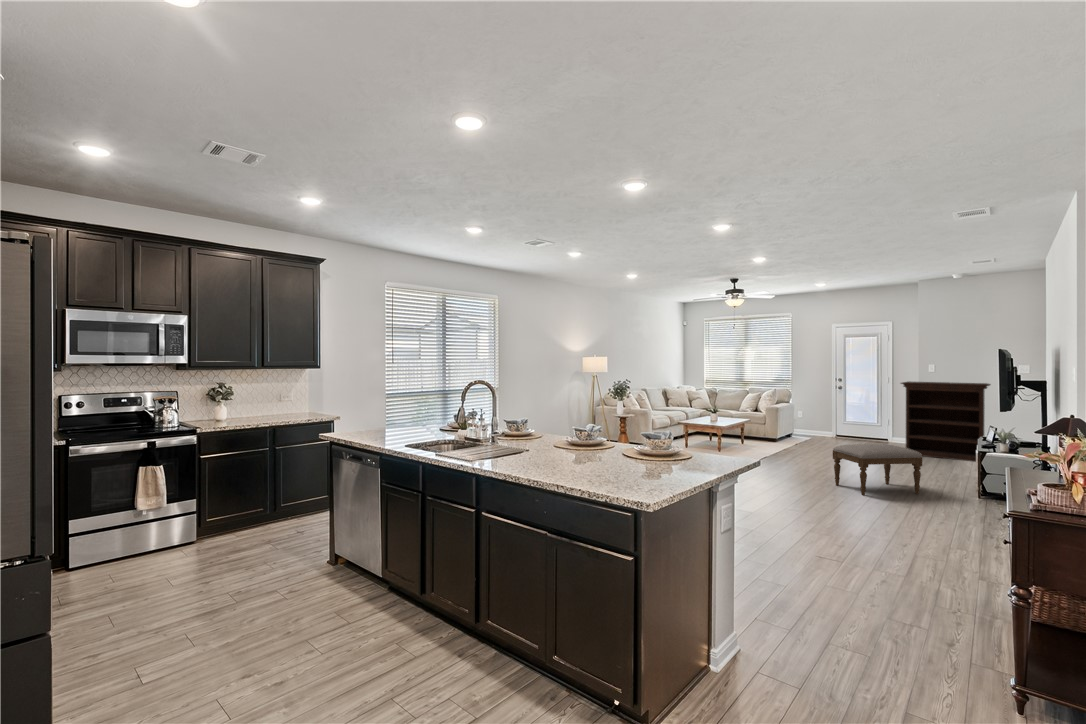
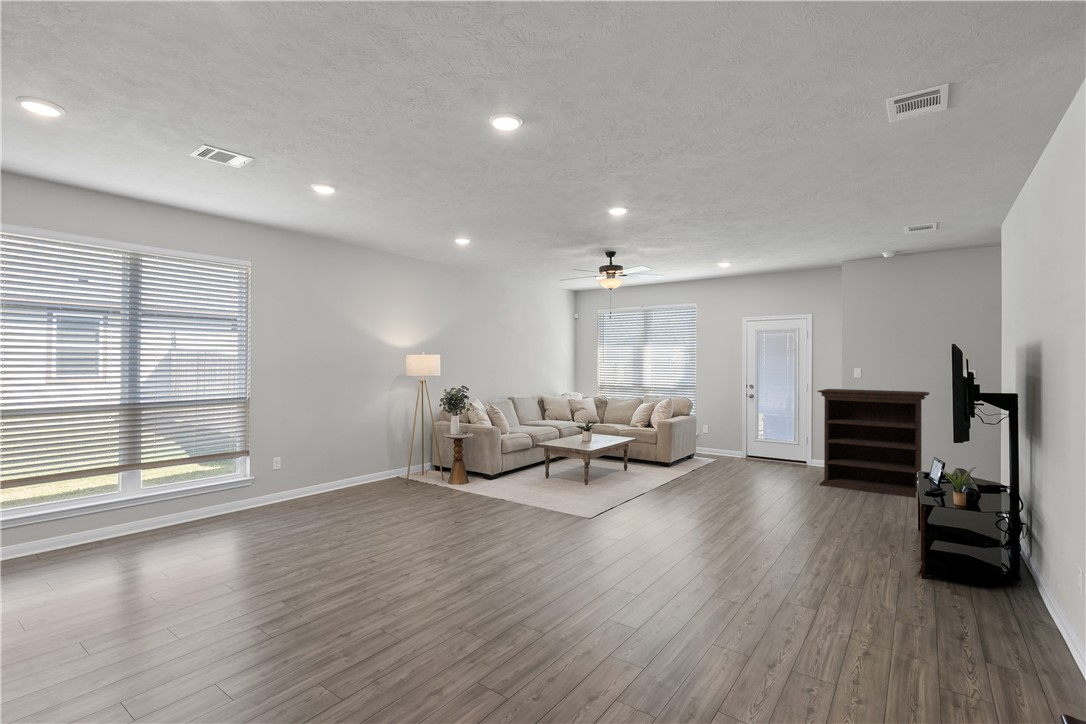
ottoman: present [833,443,922,495] -> none [709,485,838,574]

